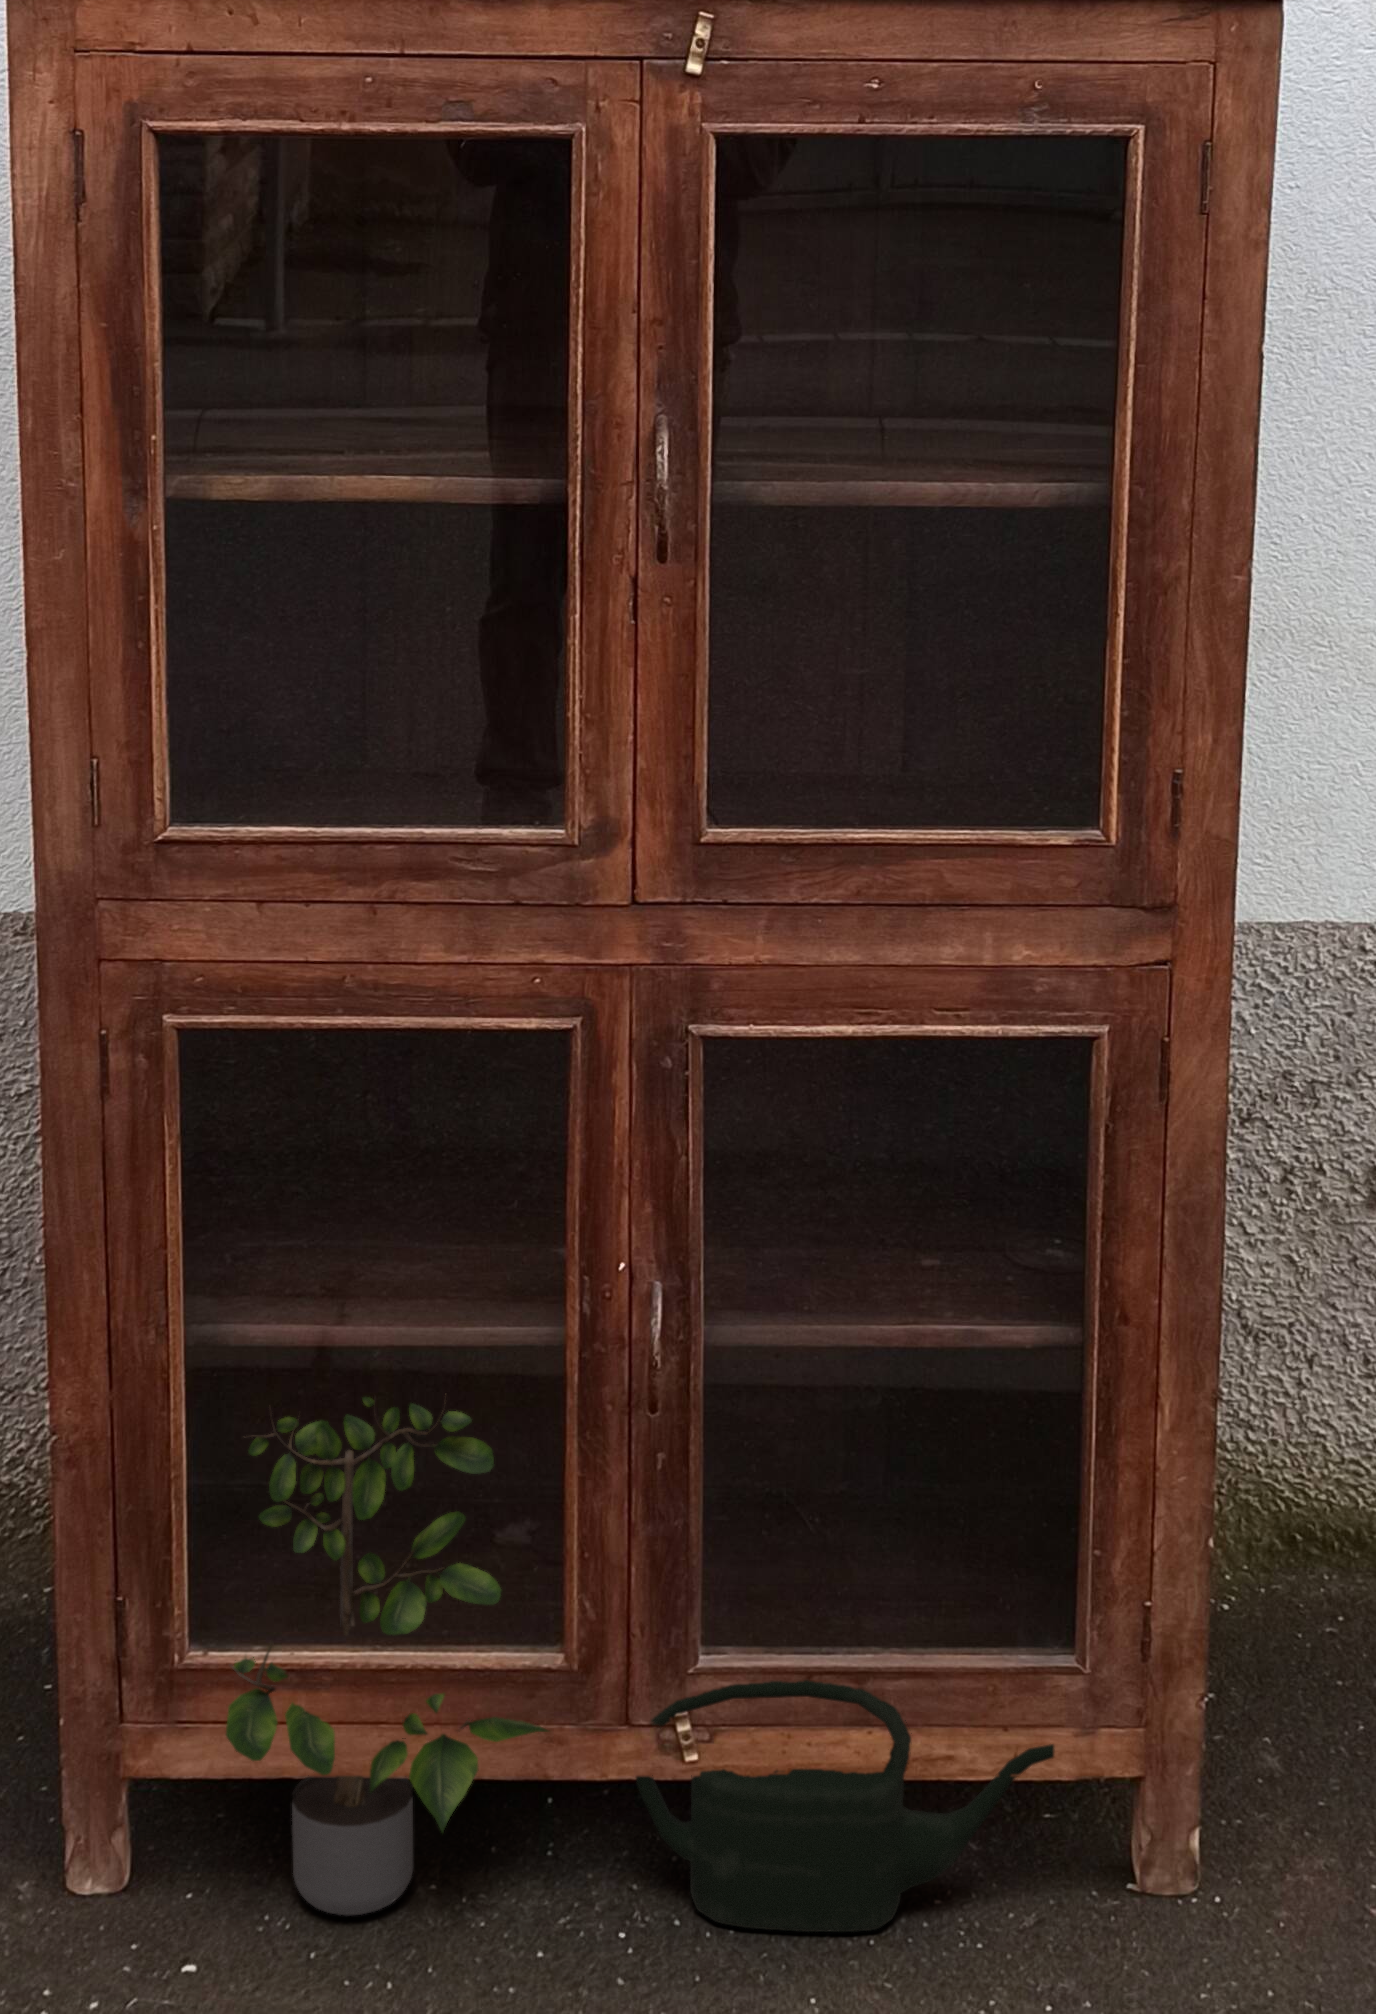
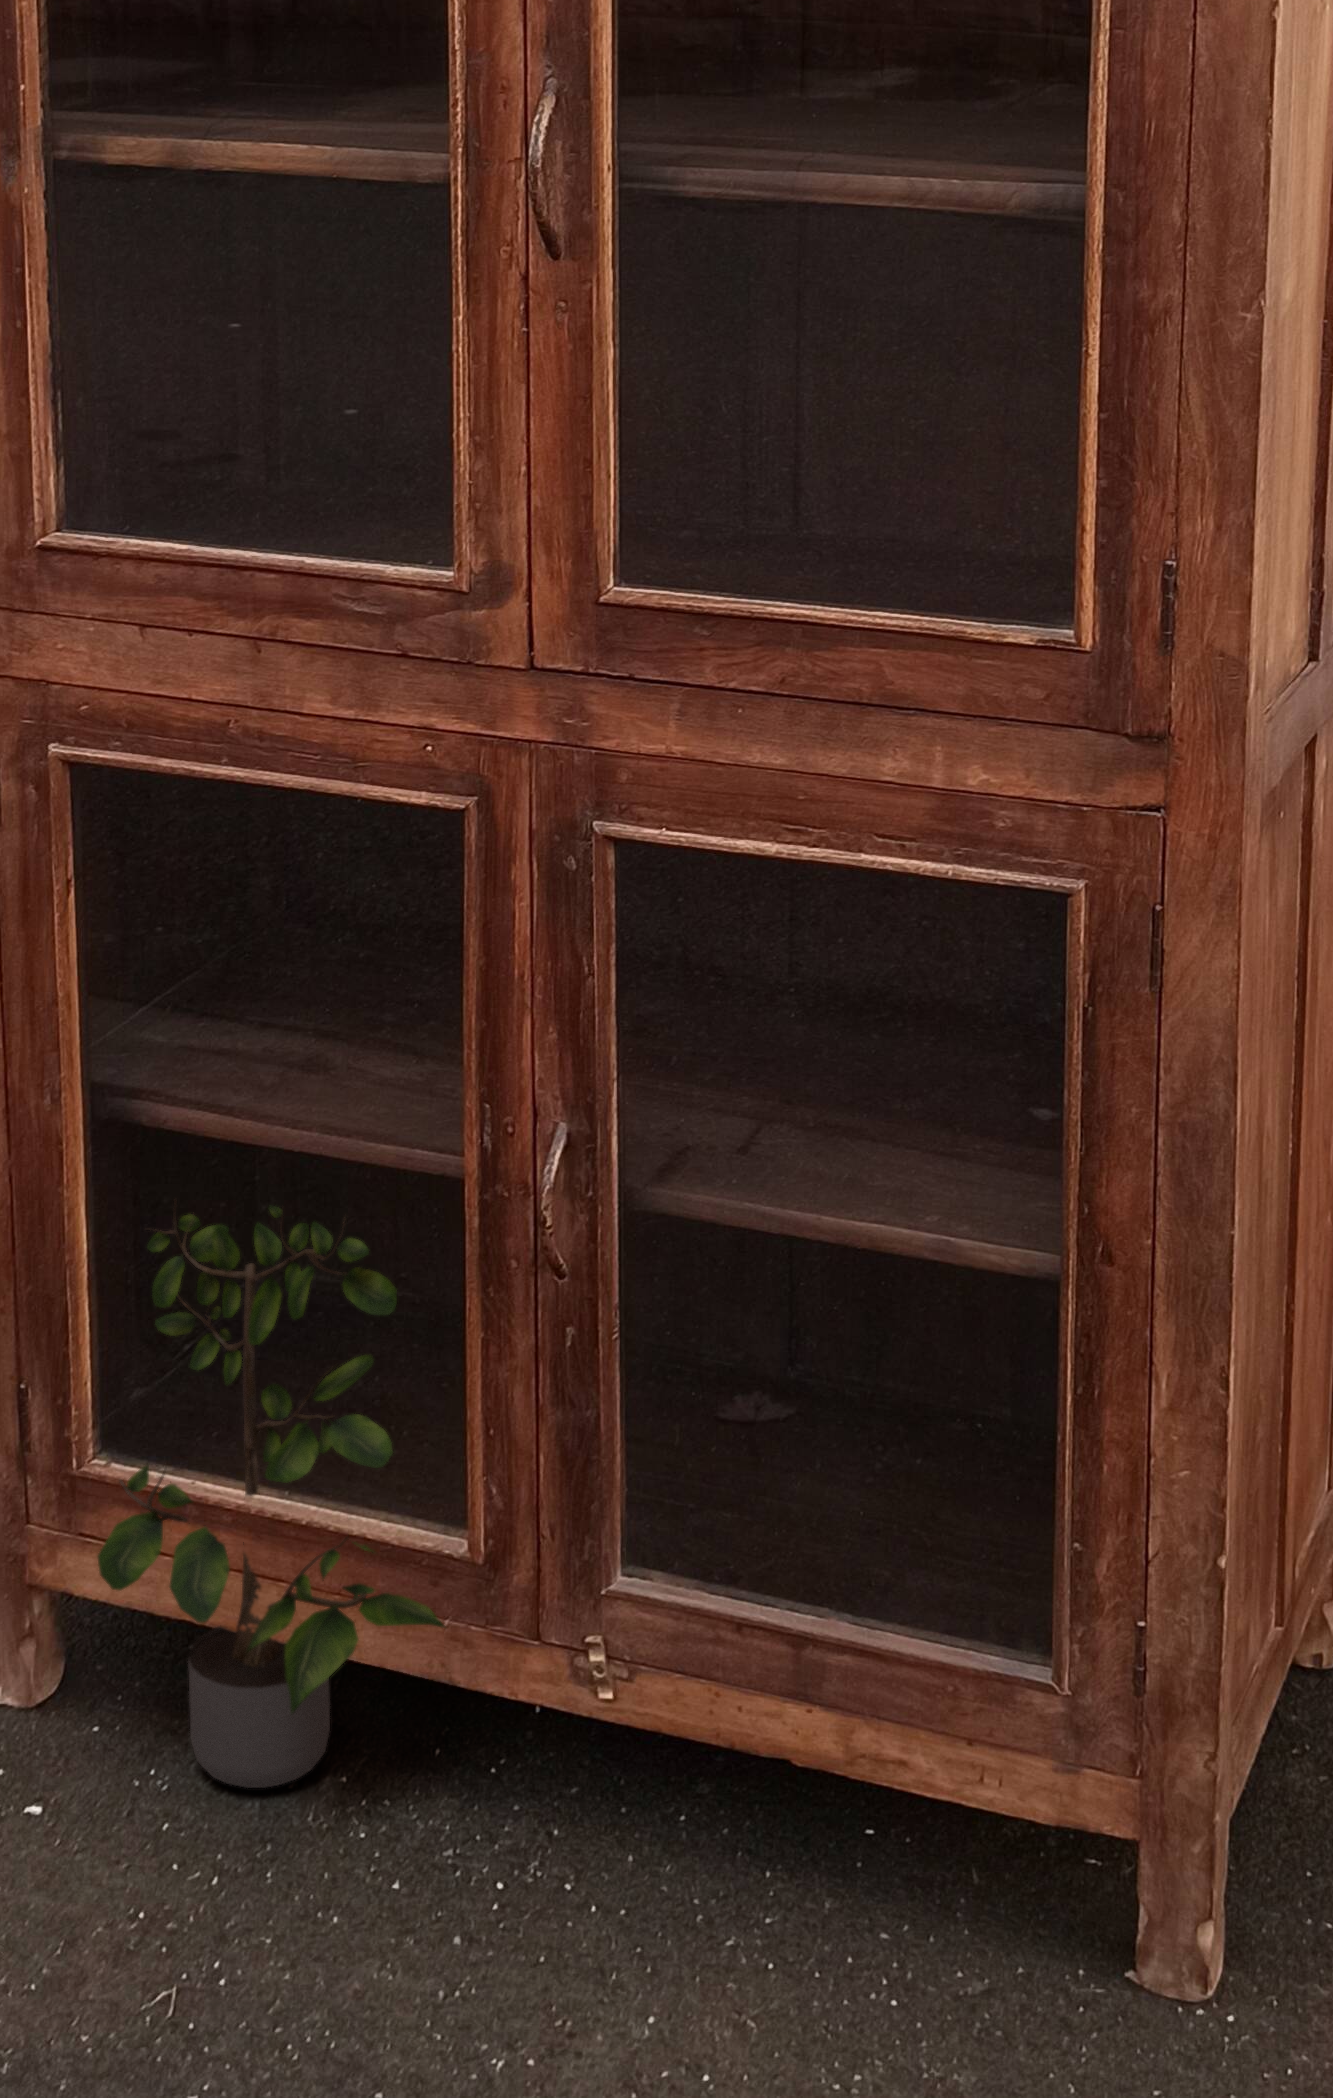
watering can: present [636,1680,1054,1932] -> none [539,1605,1011,1946]

